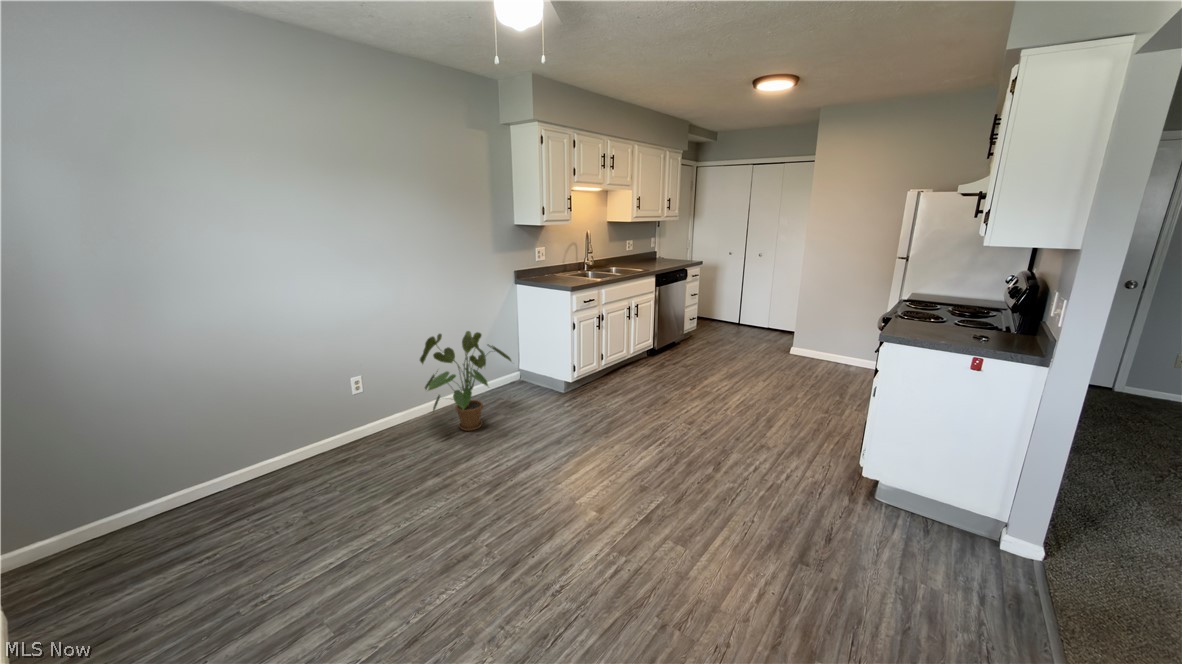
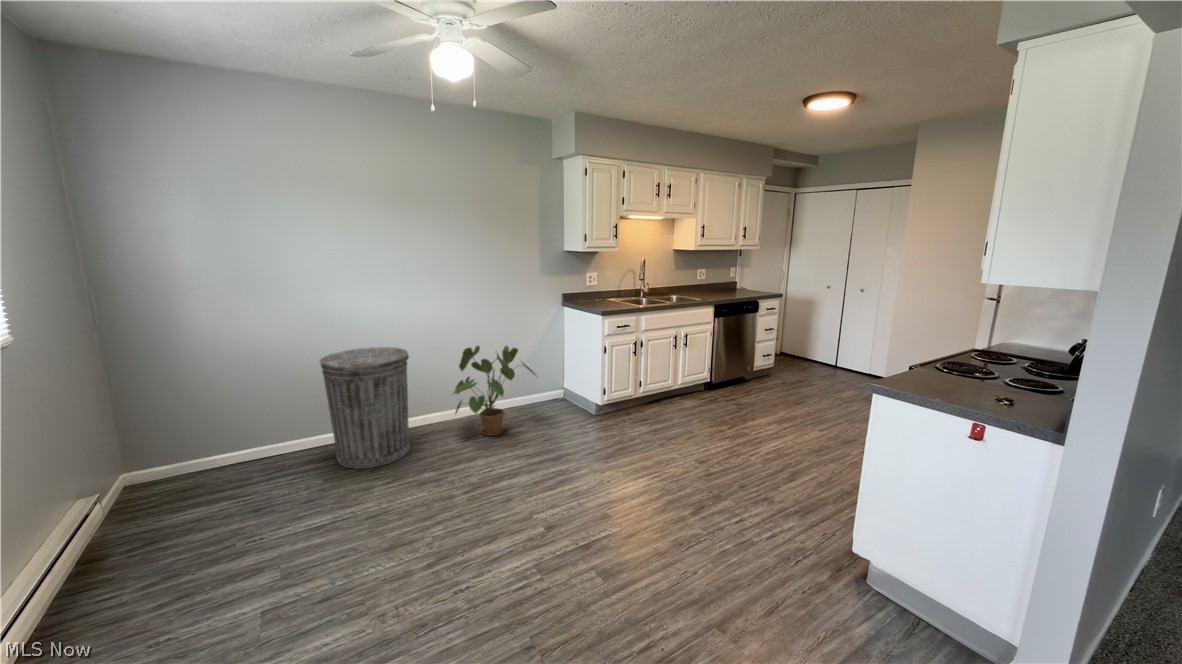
trash can: none [269,344,387,493] -> present [320,347,410,469]

